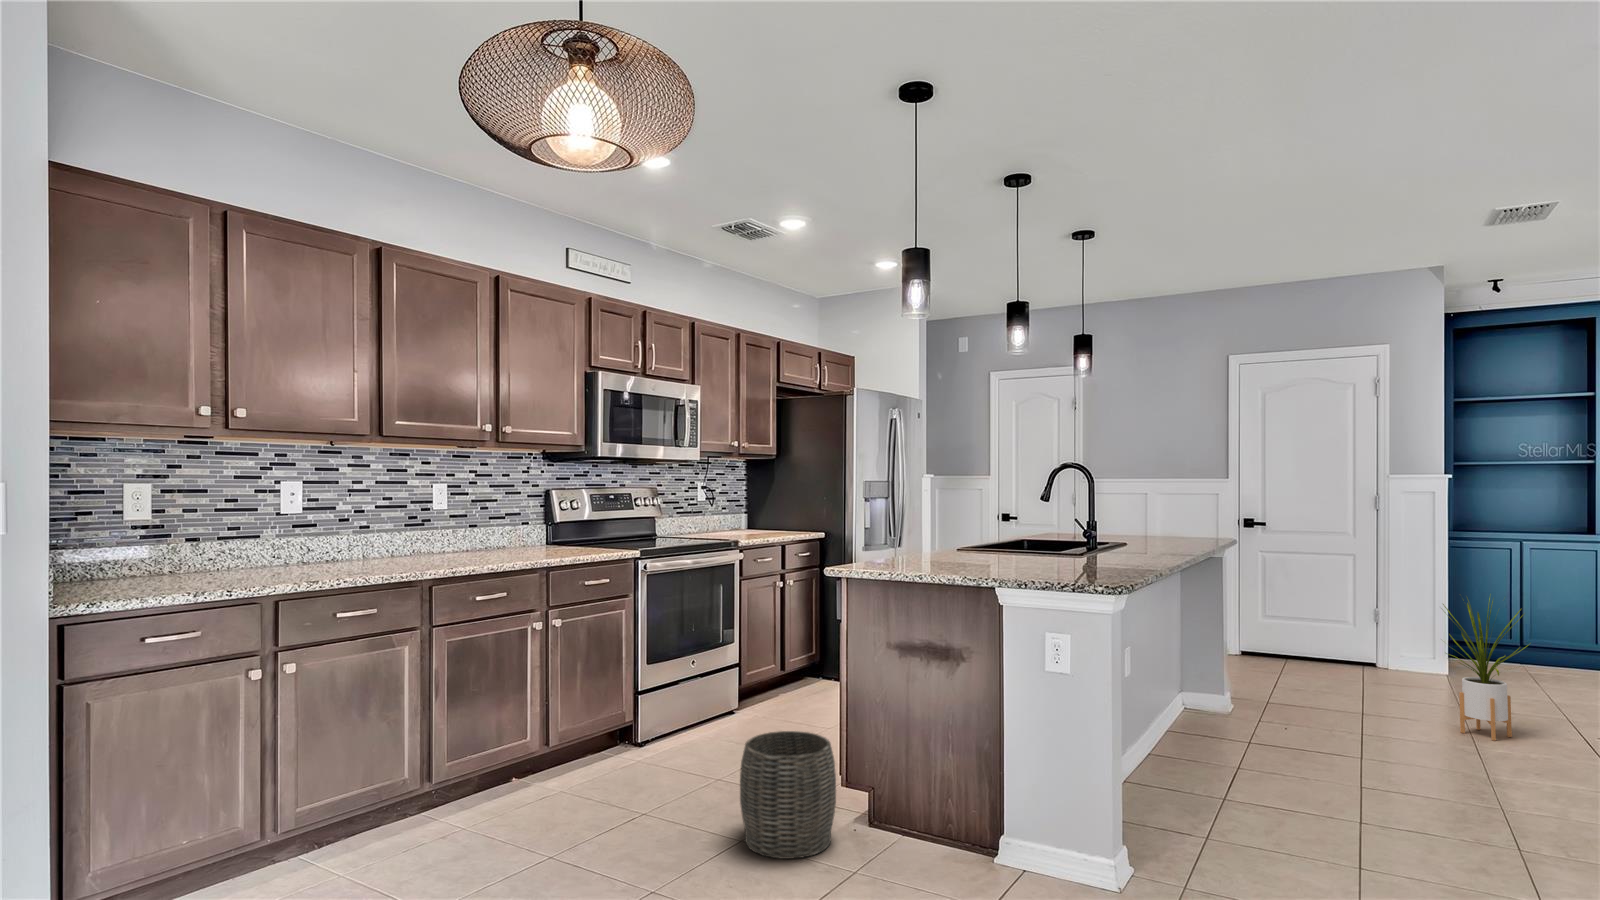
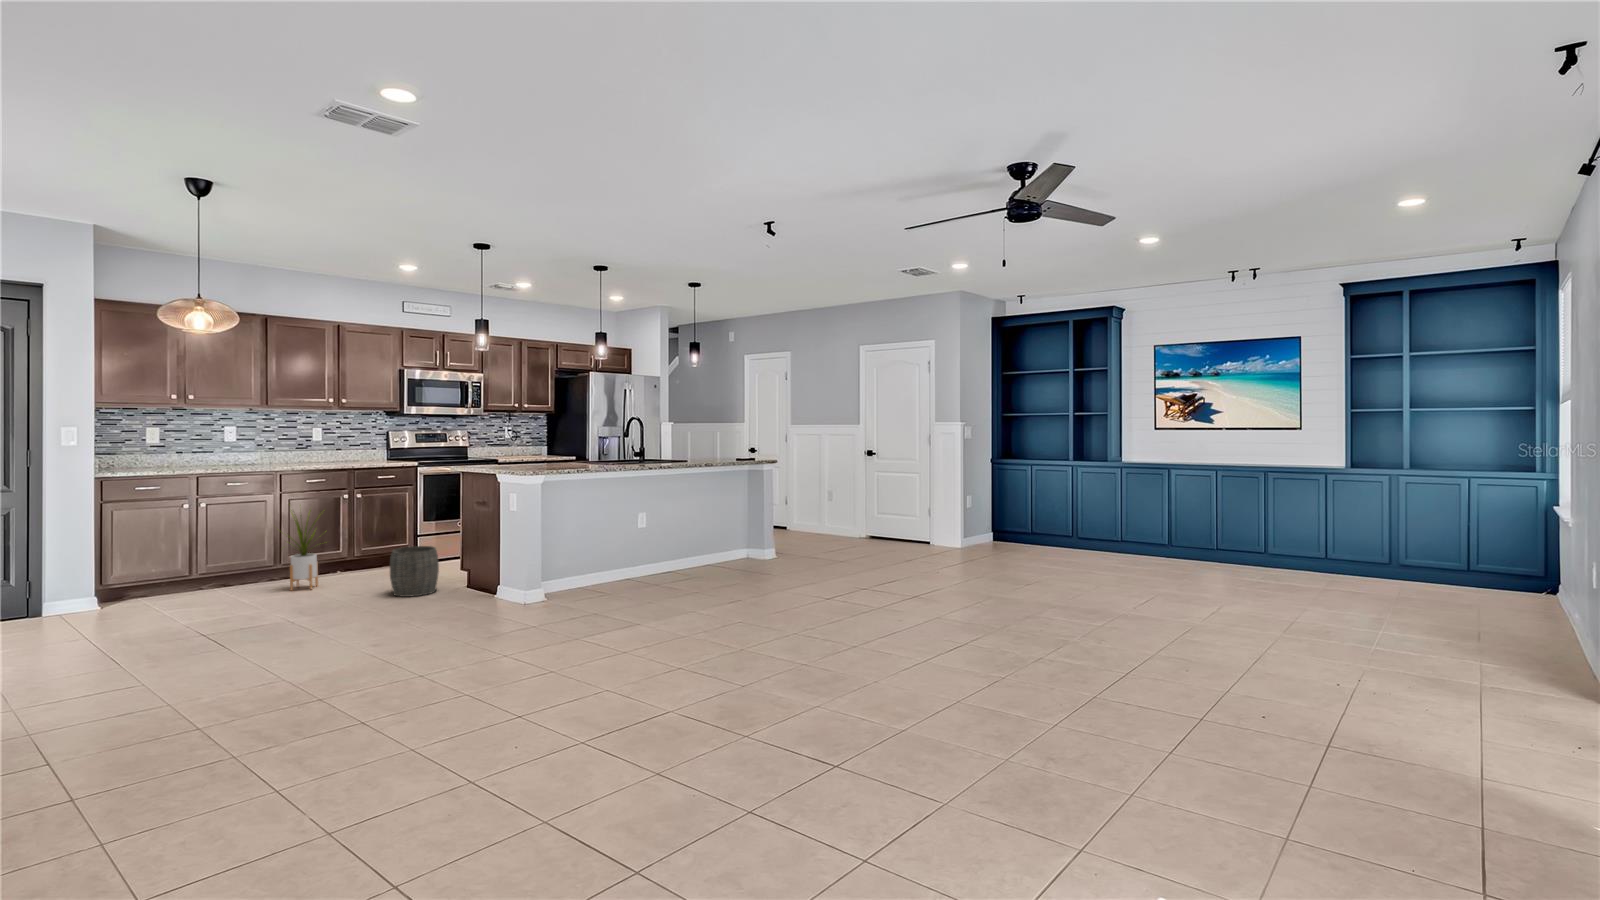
house plant: present [1443,598,1528,741] -> present [290,510,319,591]

